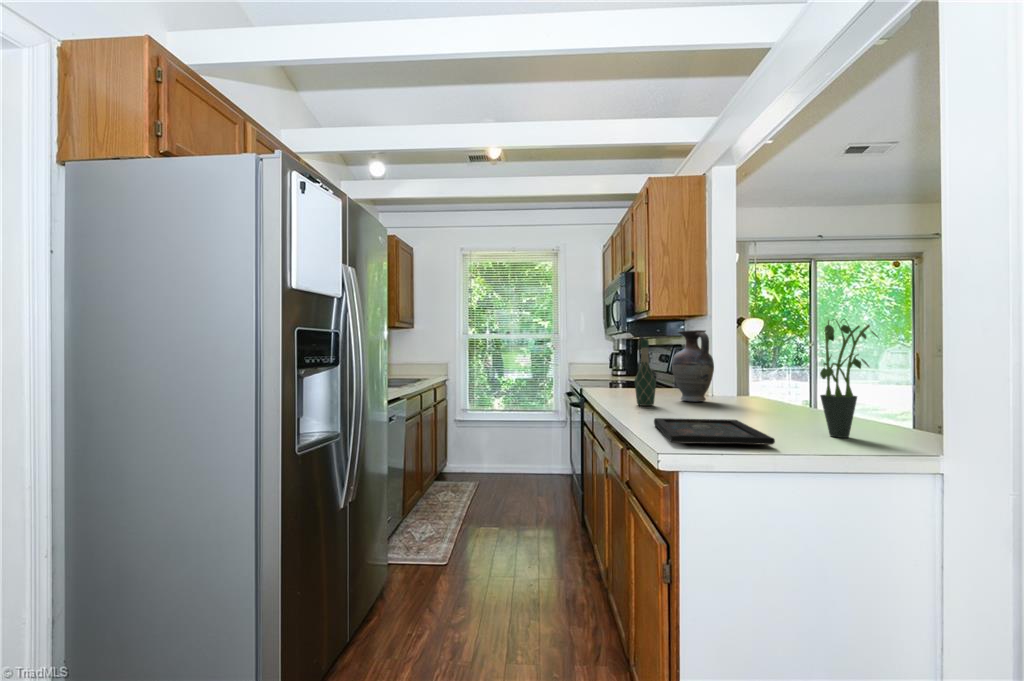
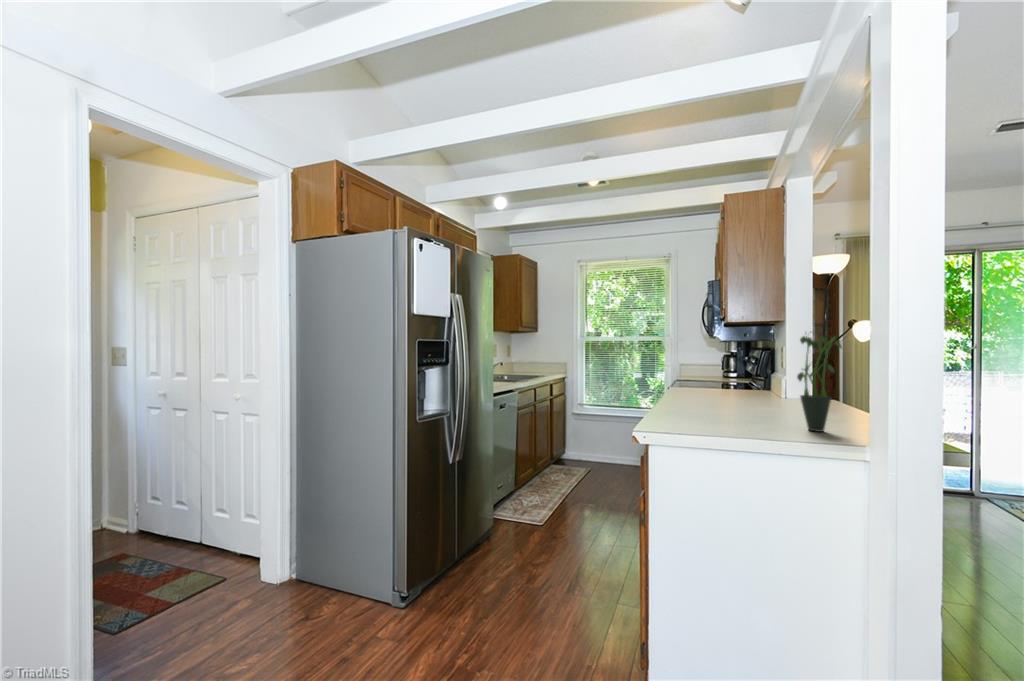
vase: present [672,330,714,401] -> none [730,337,770,401]
wine bottle: present [635,340,656,406] -> none [685,346,705,403]
tray: present [654,418,775,445] -> none [653,410,738,431]

